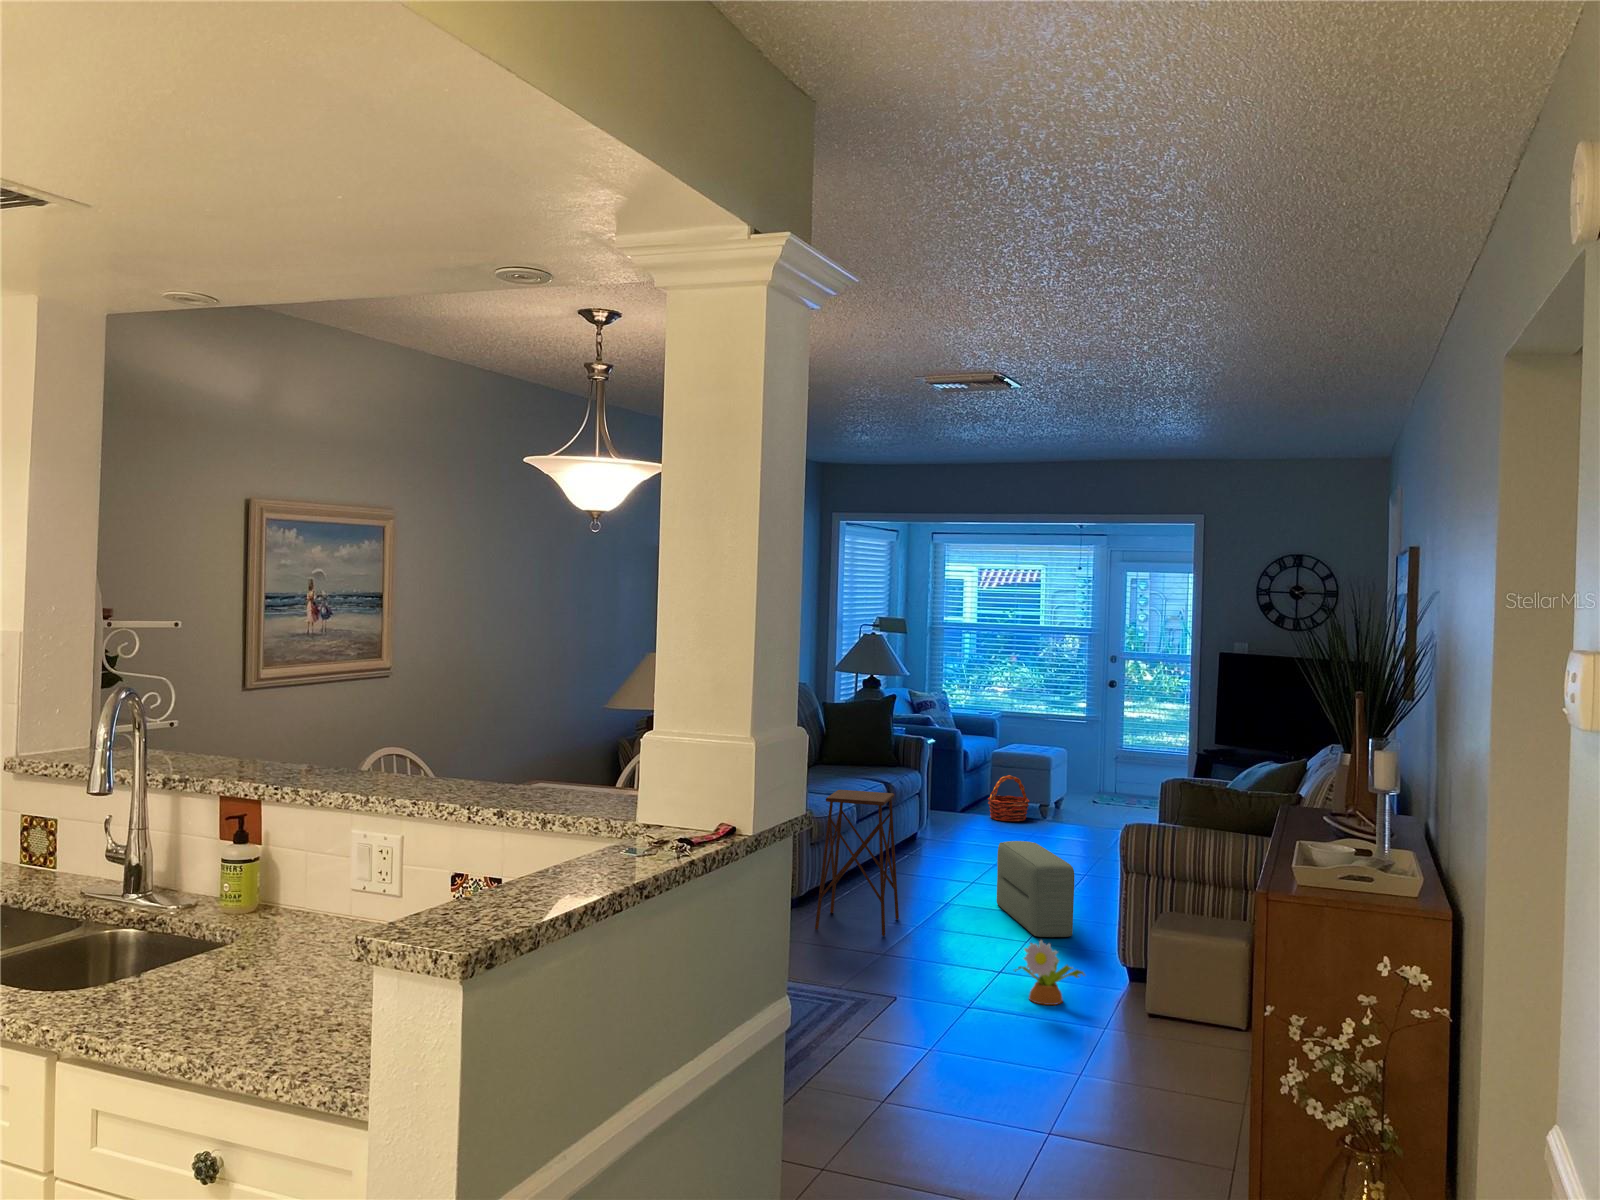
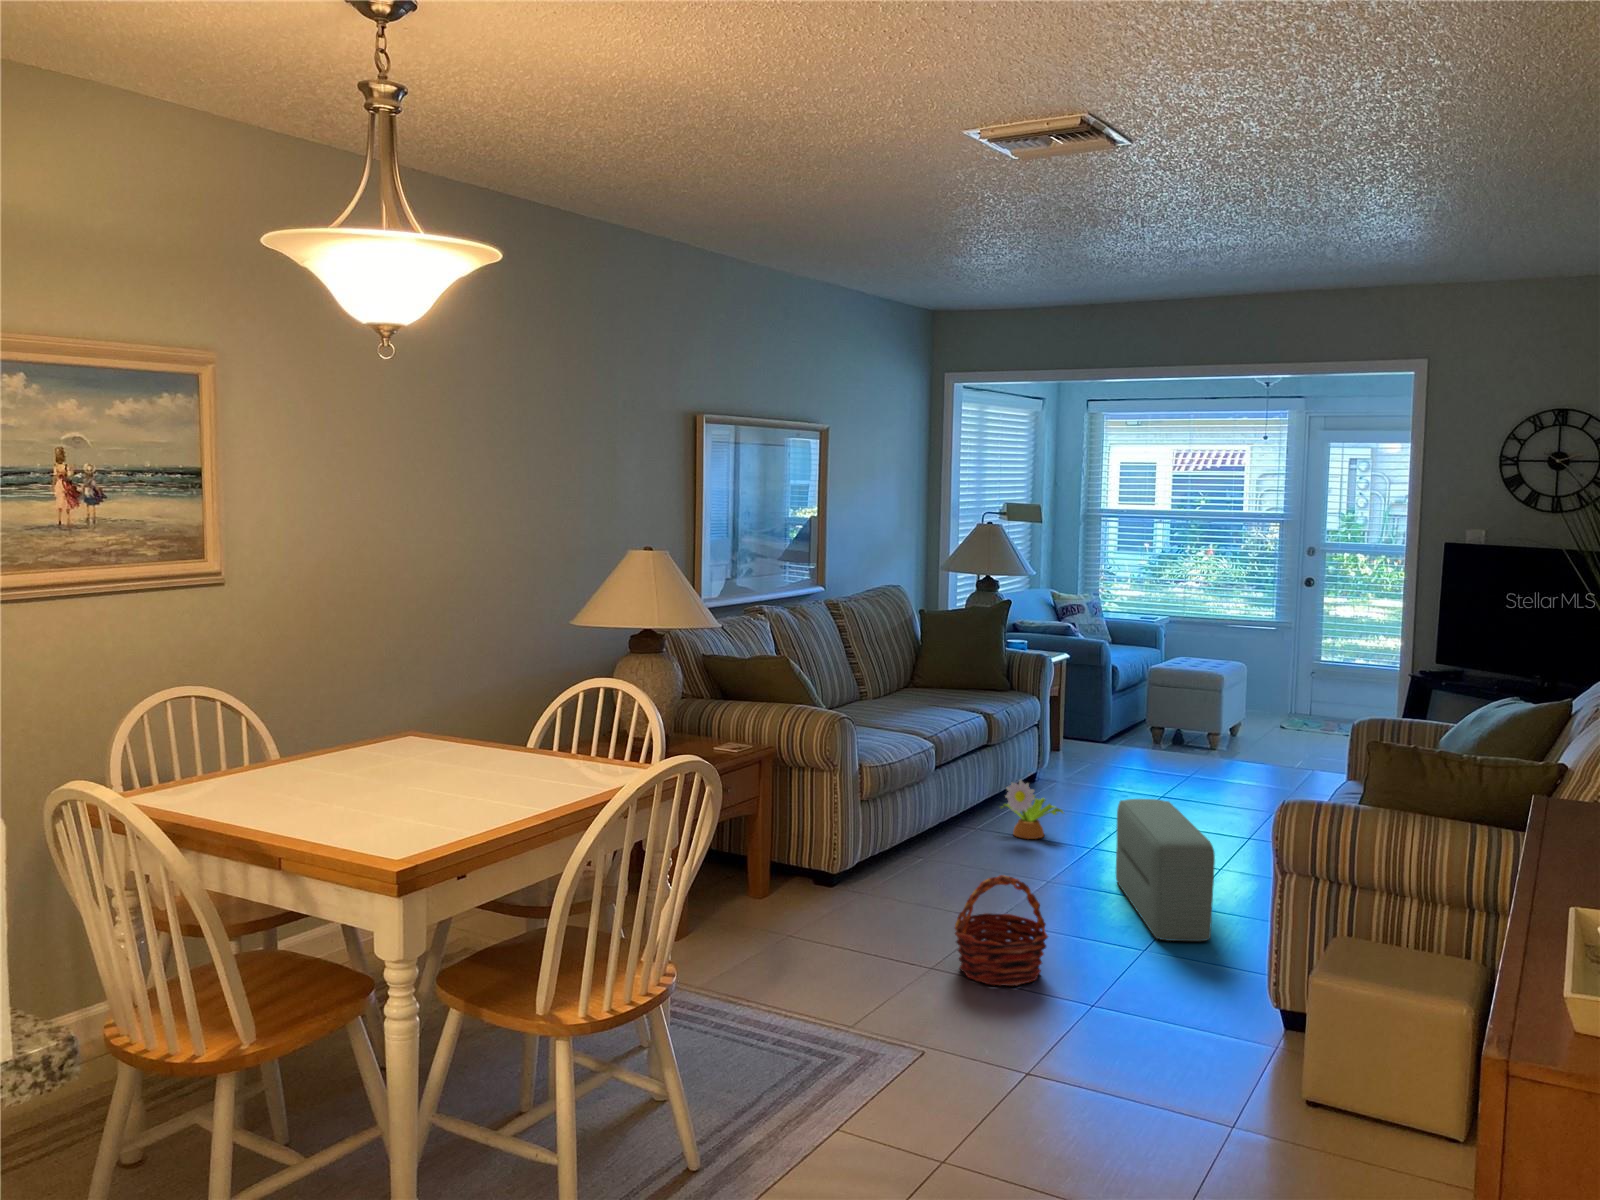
basket: present [988,775,1030,822] -> present [954,875,1048,986]
side table: present [815,790,899,936] -> none [852,729,973,932]
decorative plant: present [1015,940,1085,1005] -> present [1001,780,1063,839]

